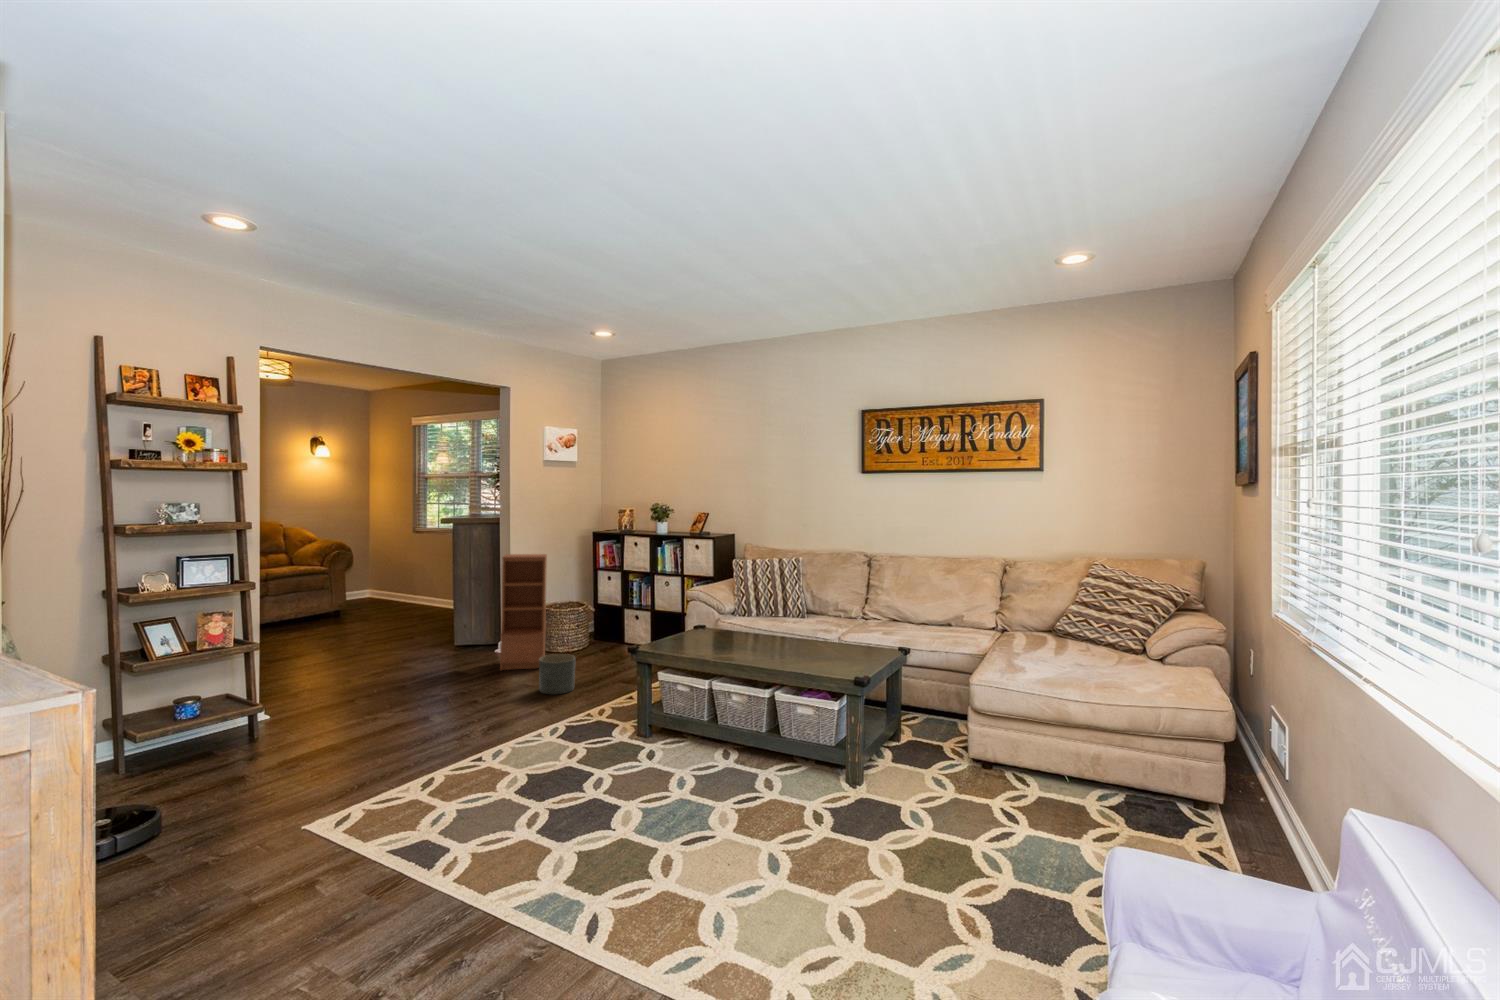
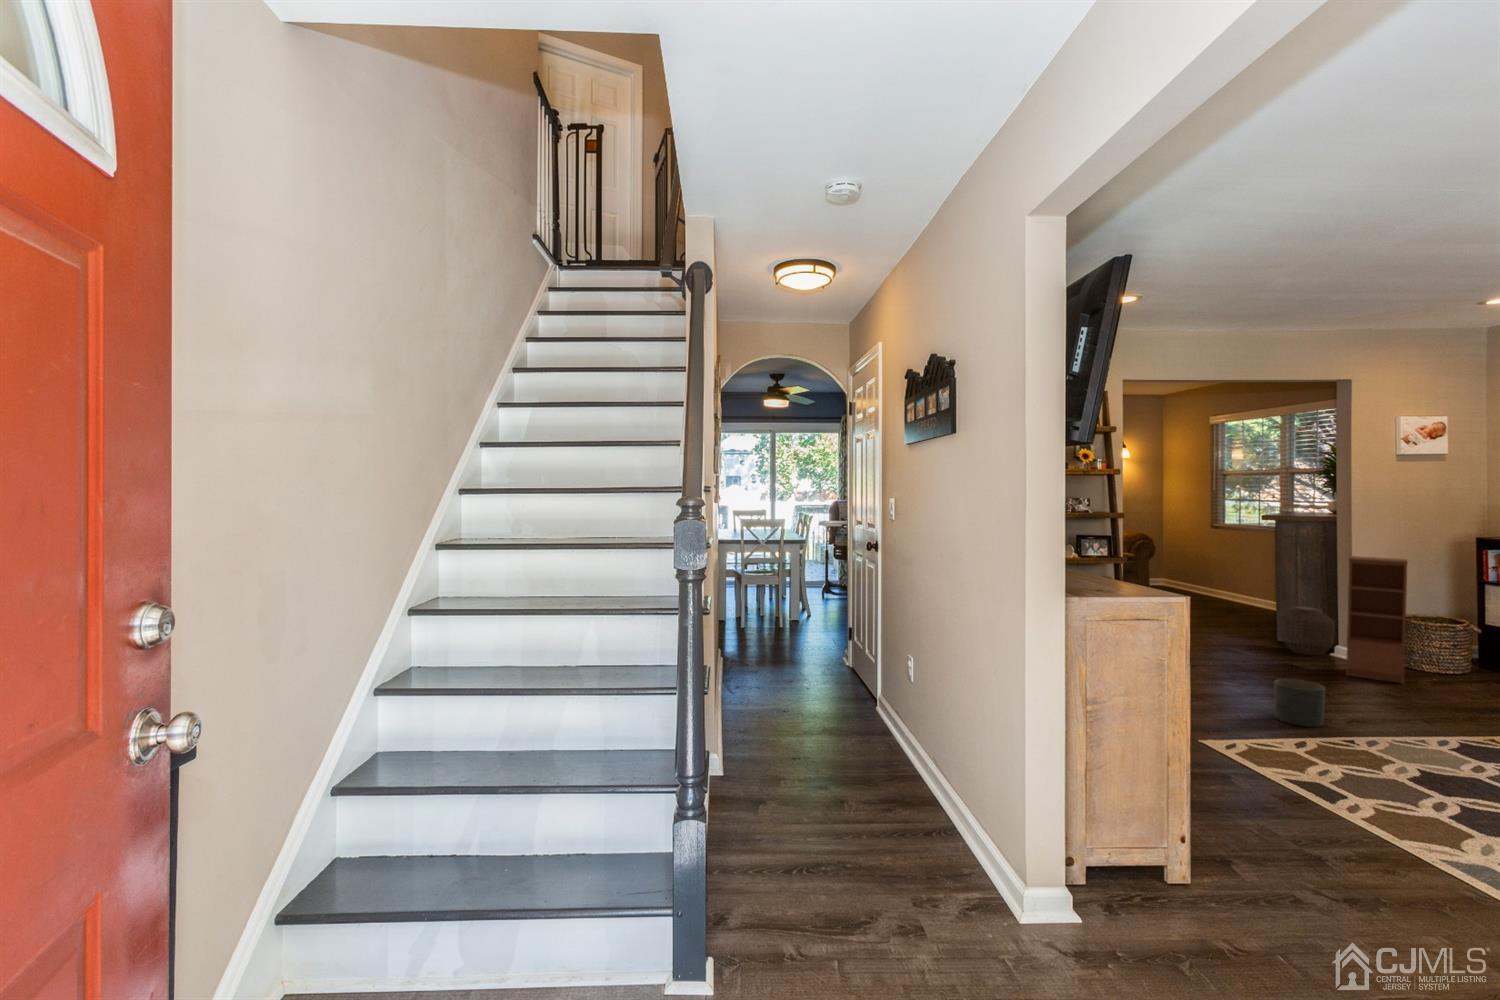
woven basket: none [453,605,498,653] -> present [1279,606,1335,655]
planter: present [539,654,575,694] -> present [1274,679,1325,727]

